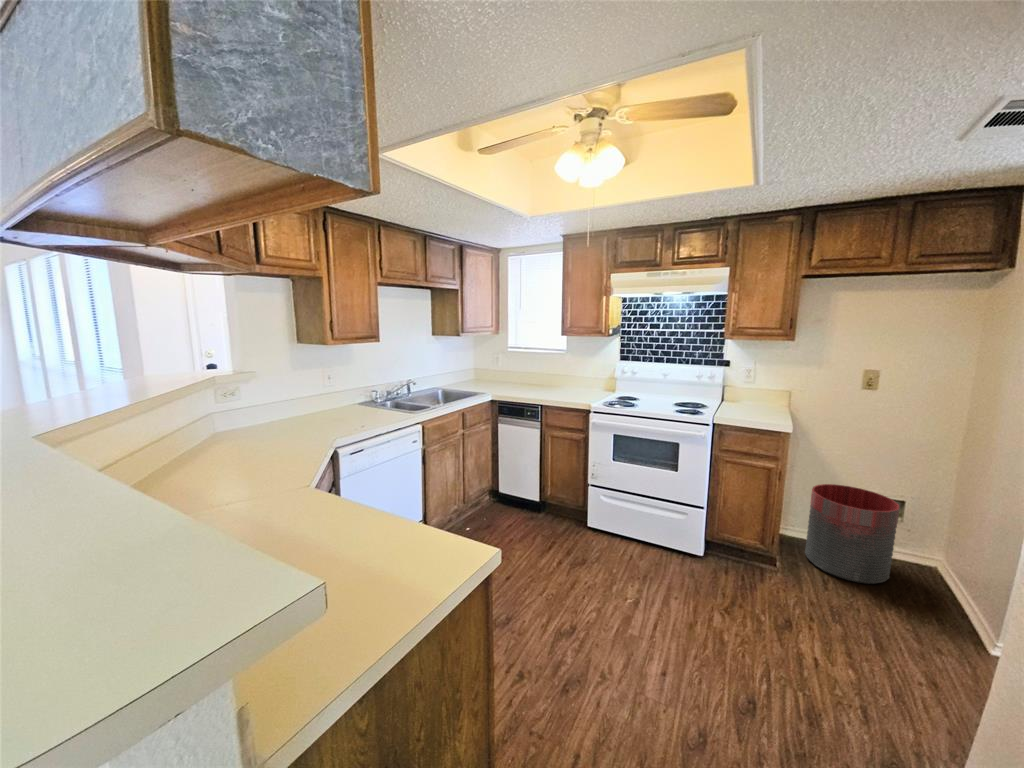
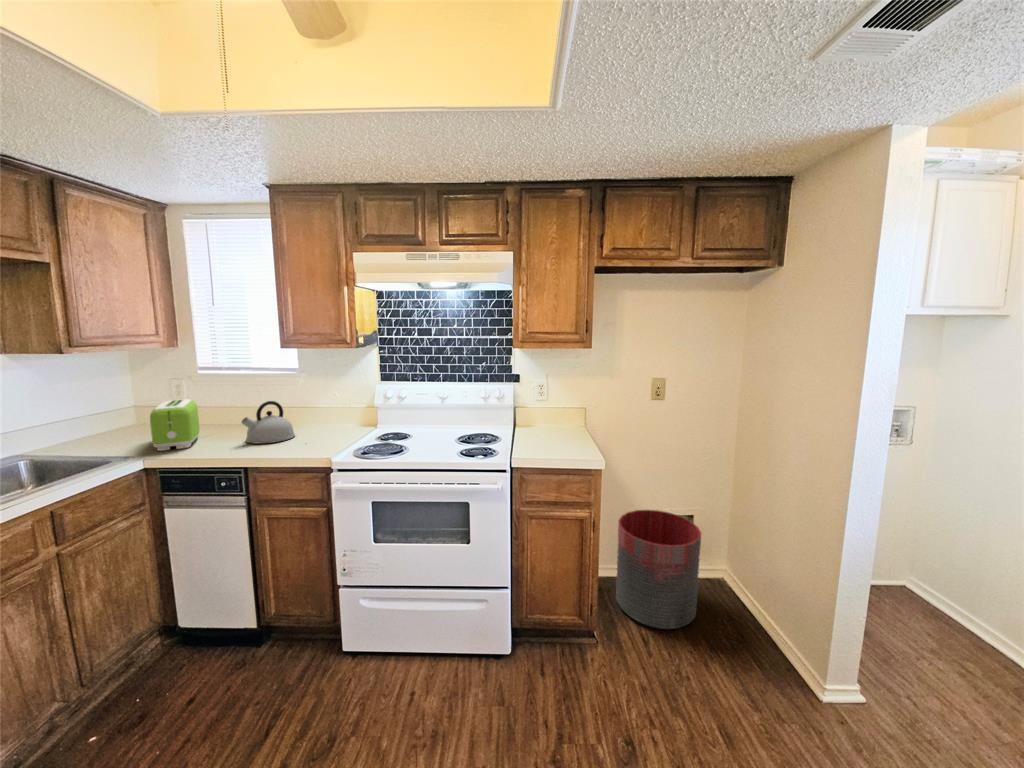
toaster: none [493,365,512,392] -> present [150,399,200,451]
kettle: none [537,369,564,394] -> present [241,401,295,444]

